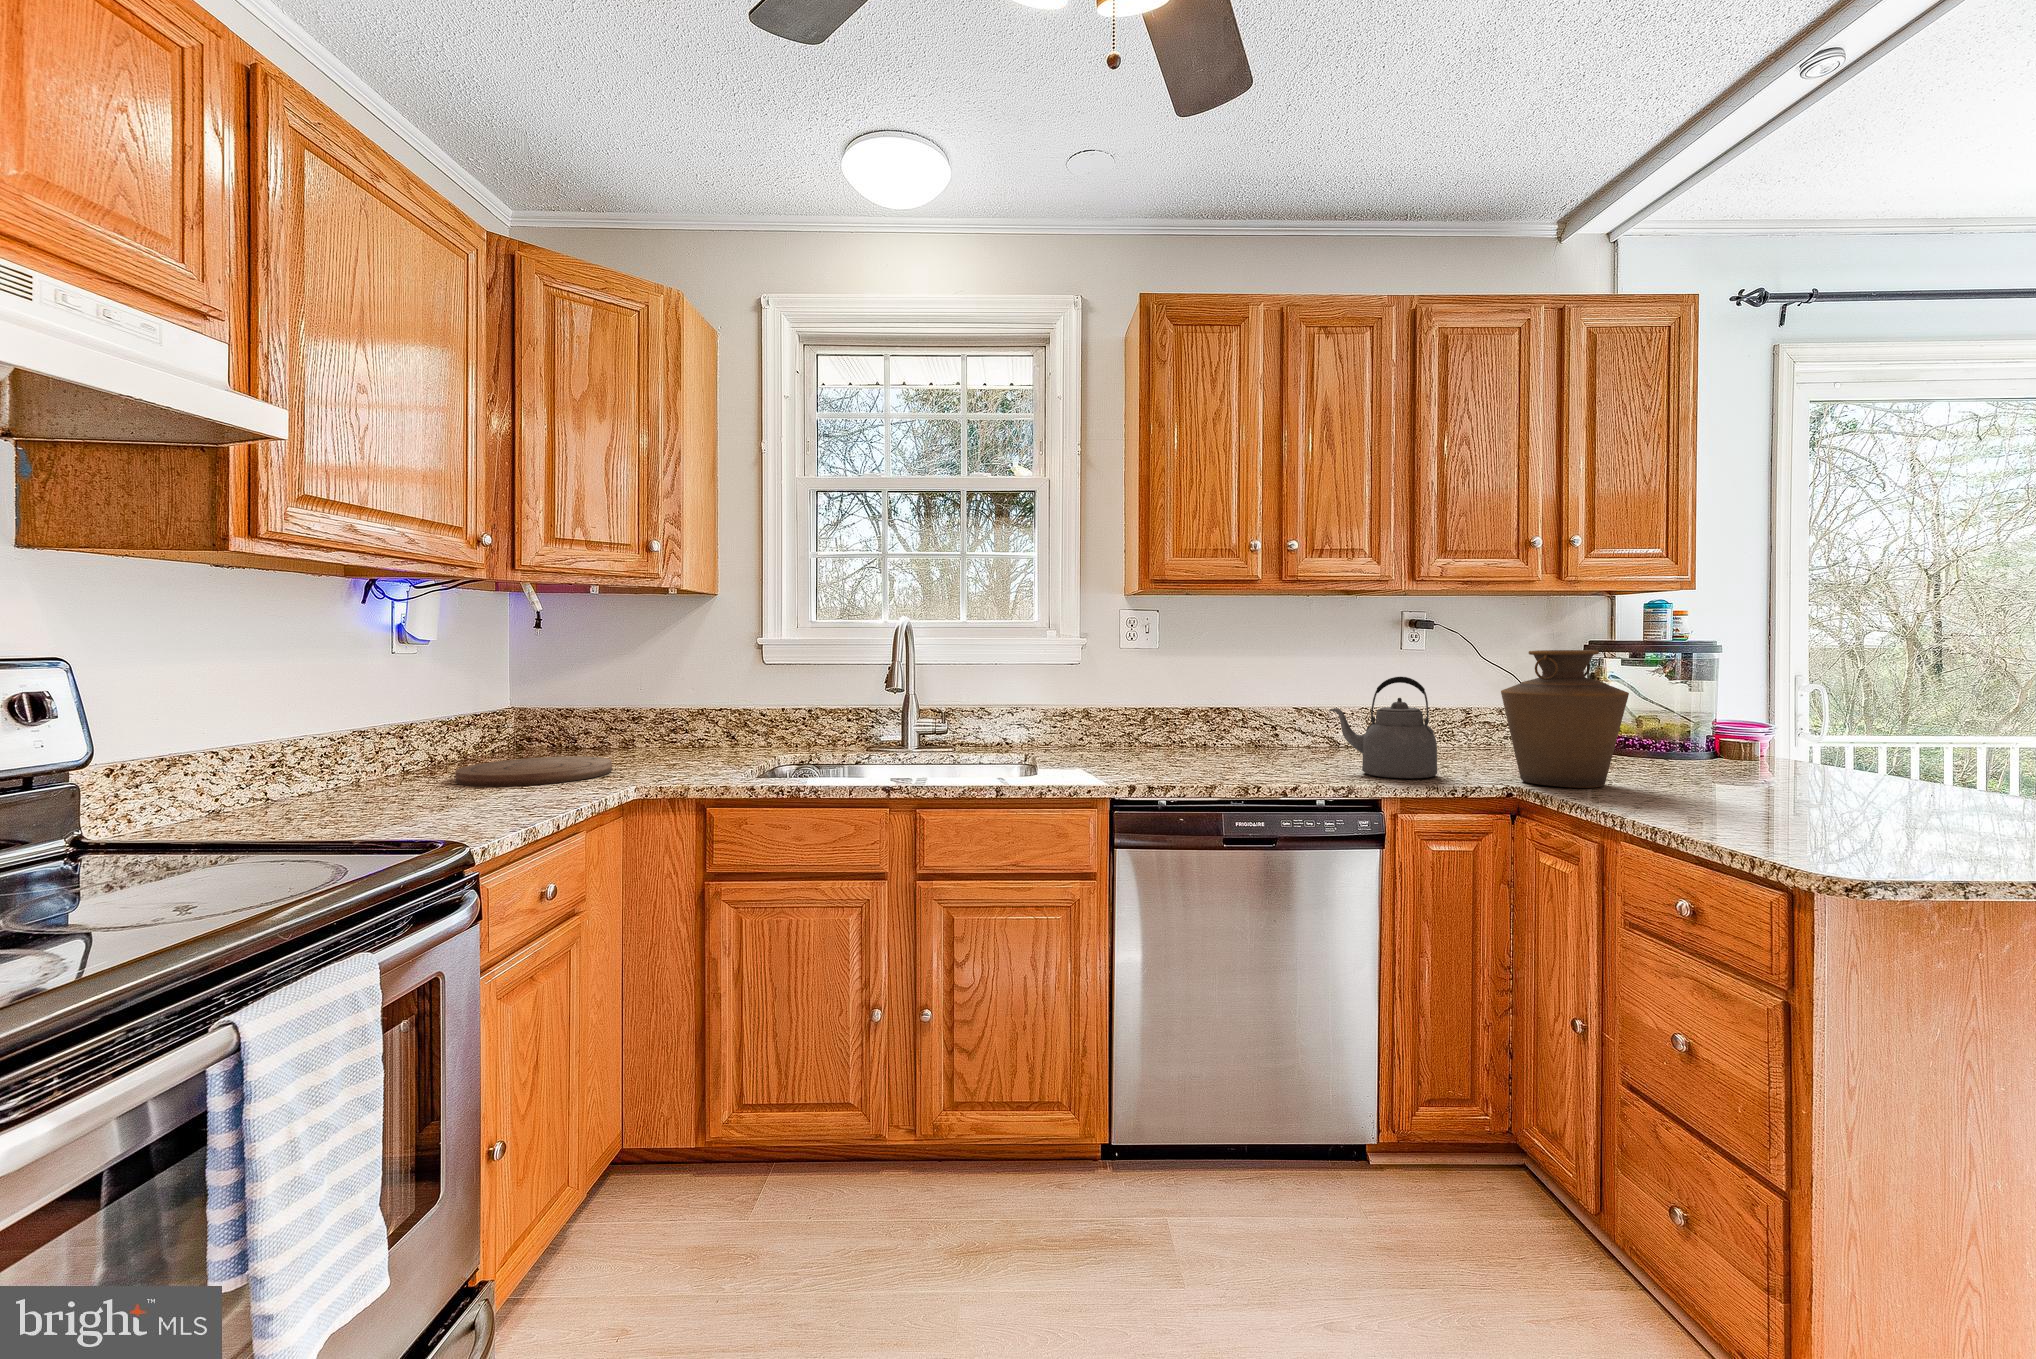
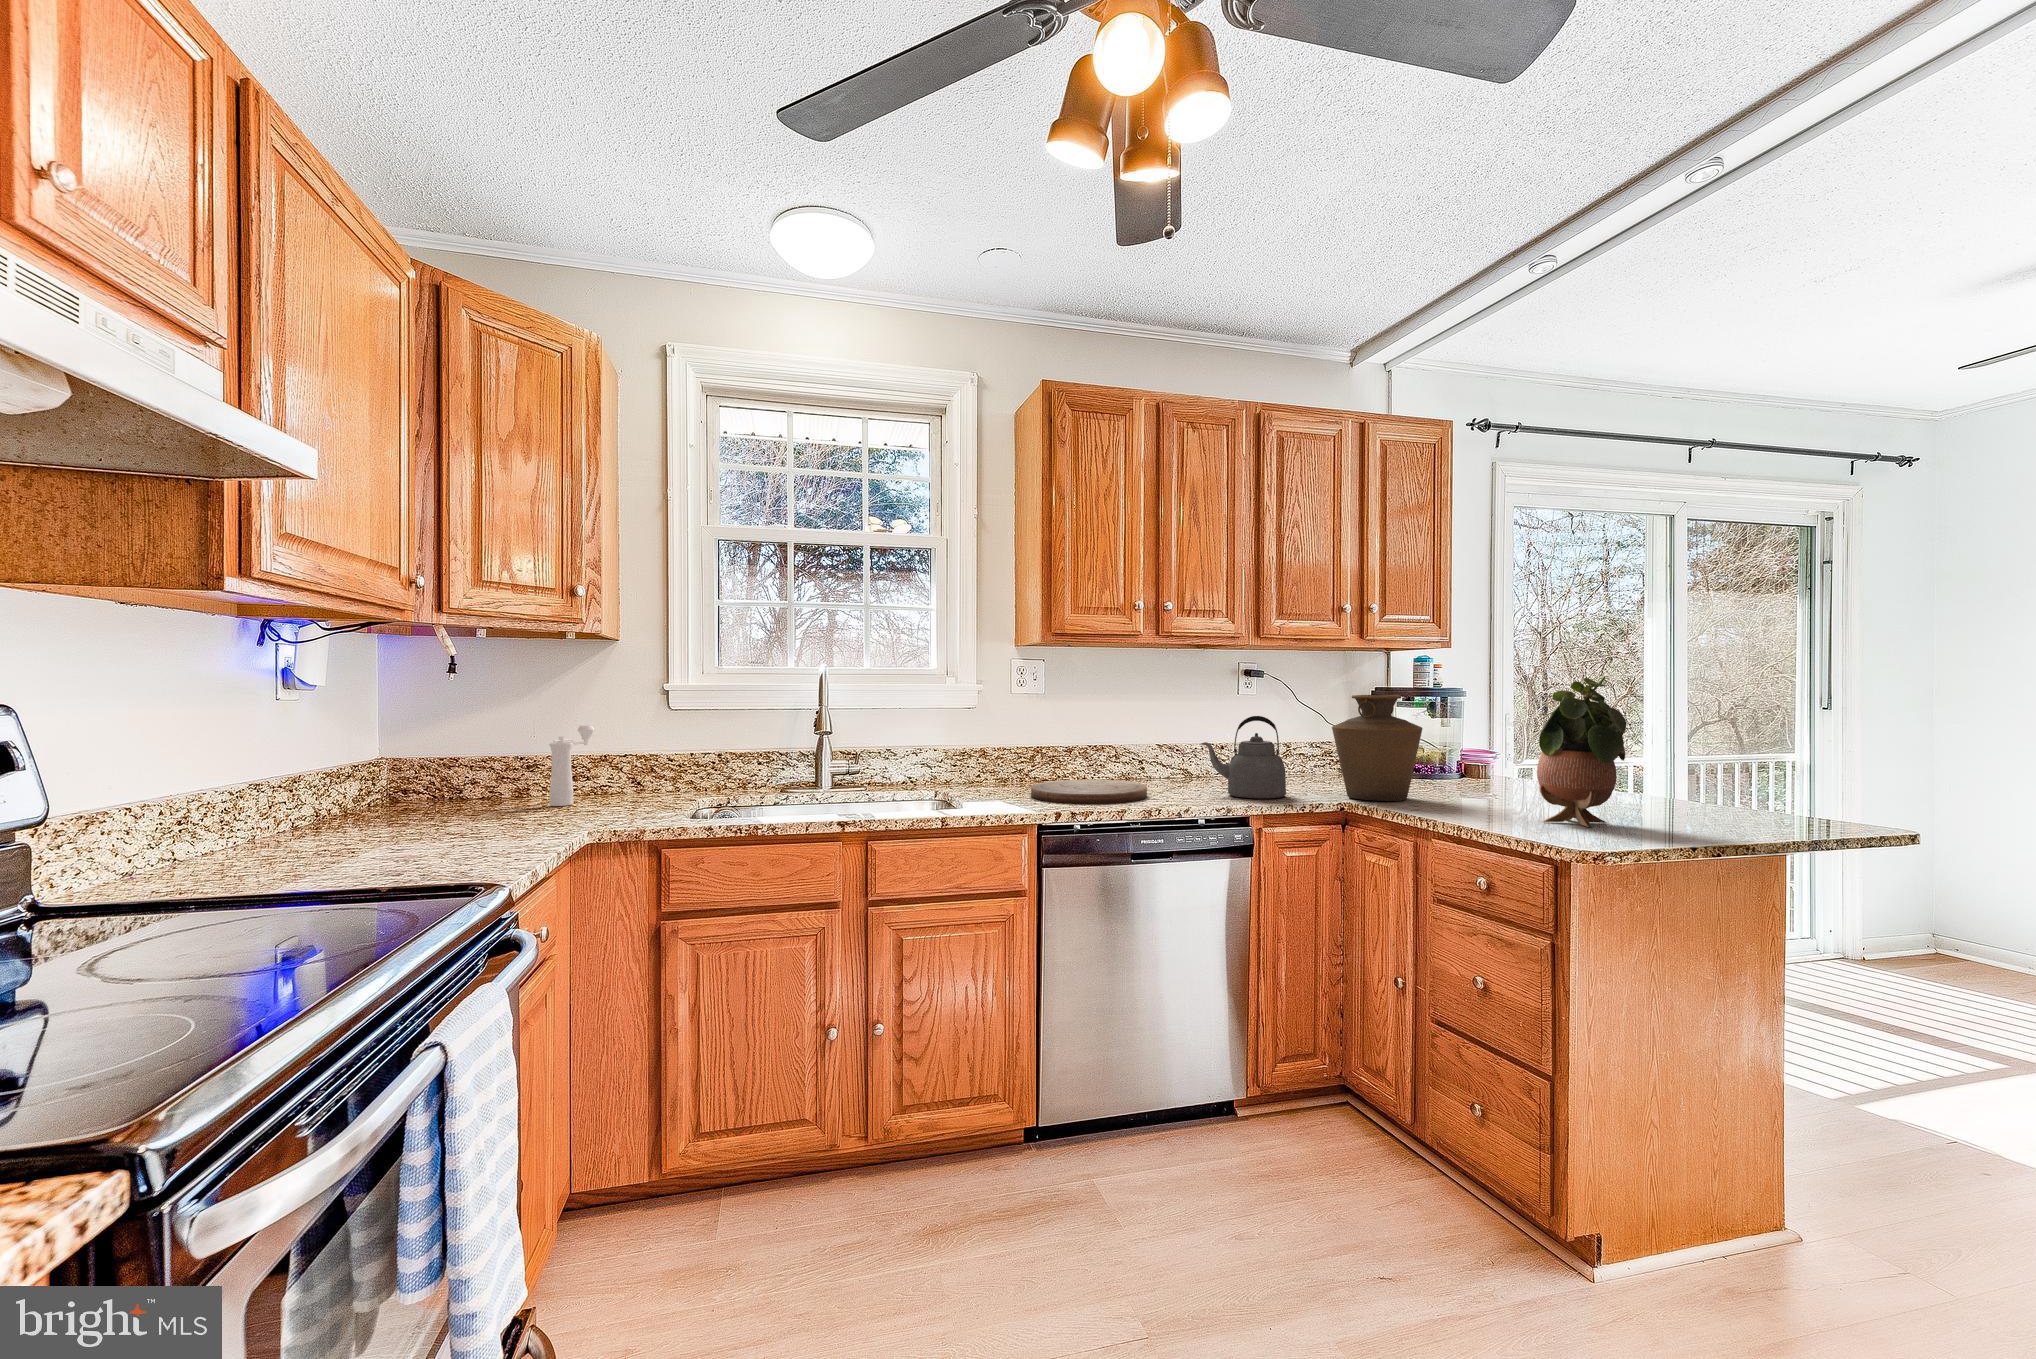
potted plant: none [1786,618,1941,838] -> present [1537,676,1627,827]
pepper mill: none [648,683,696,761] -> present [549,725,594,806]
cutting board: present [455,756,612,787] -> present [1031,780,1147,804]

